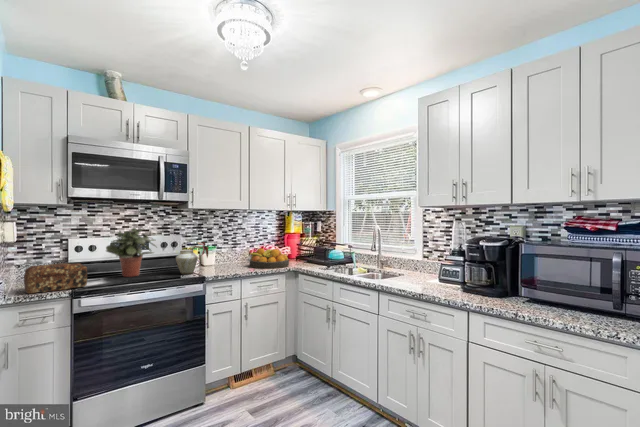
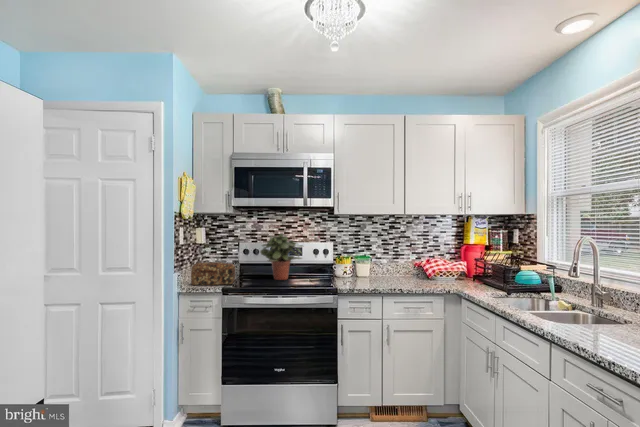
vase: present [176,242,209,274] -> none [316,249,346,283]
fruit bowl: present [249,248,289,268] -> none [401,261,452,287]

